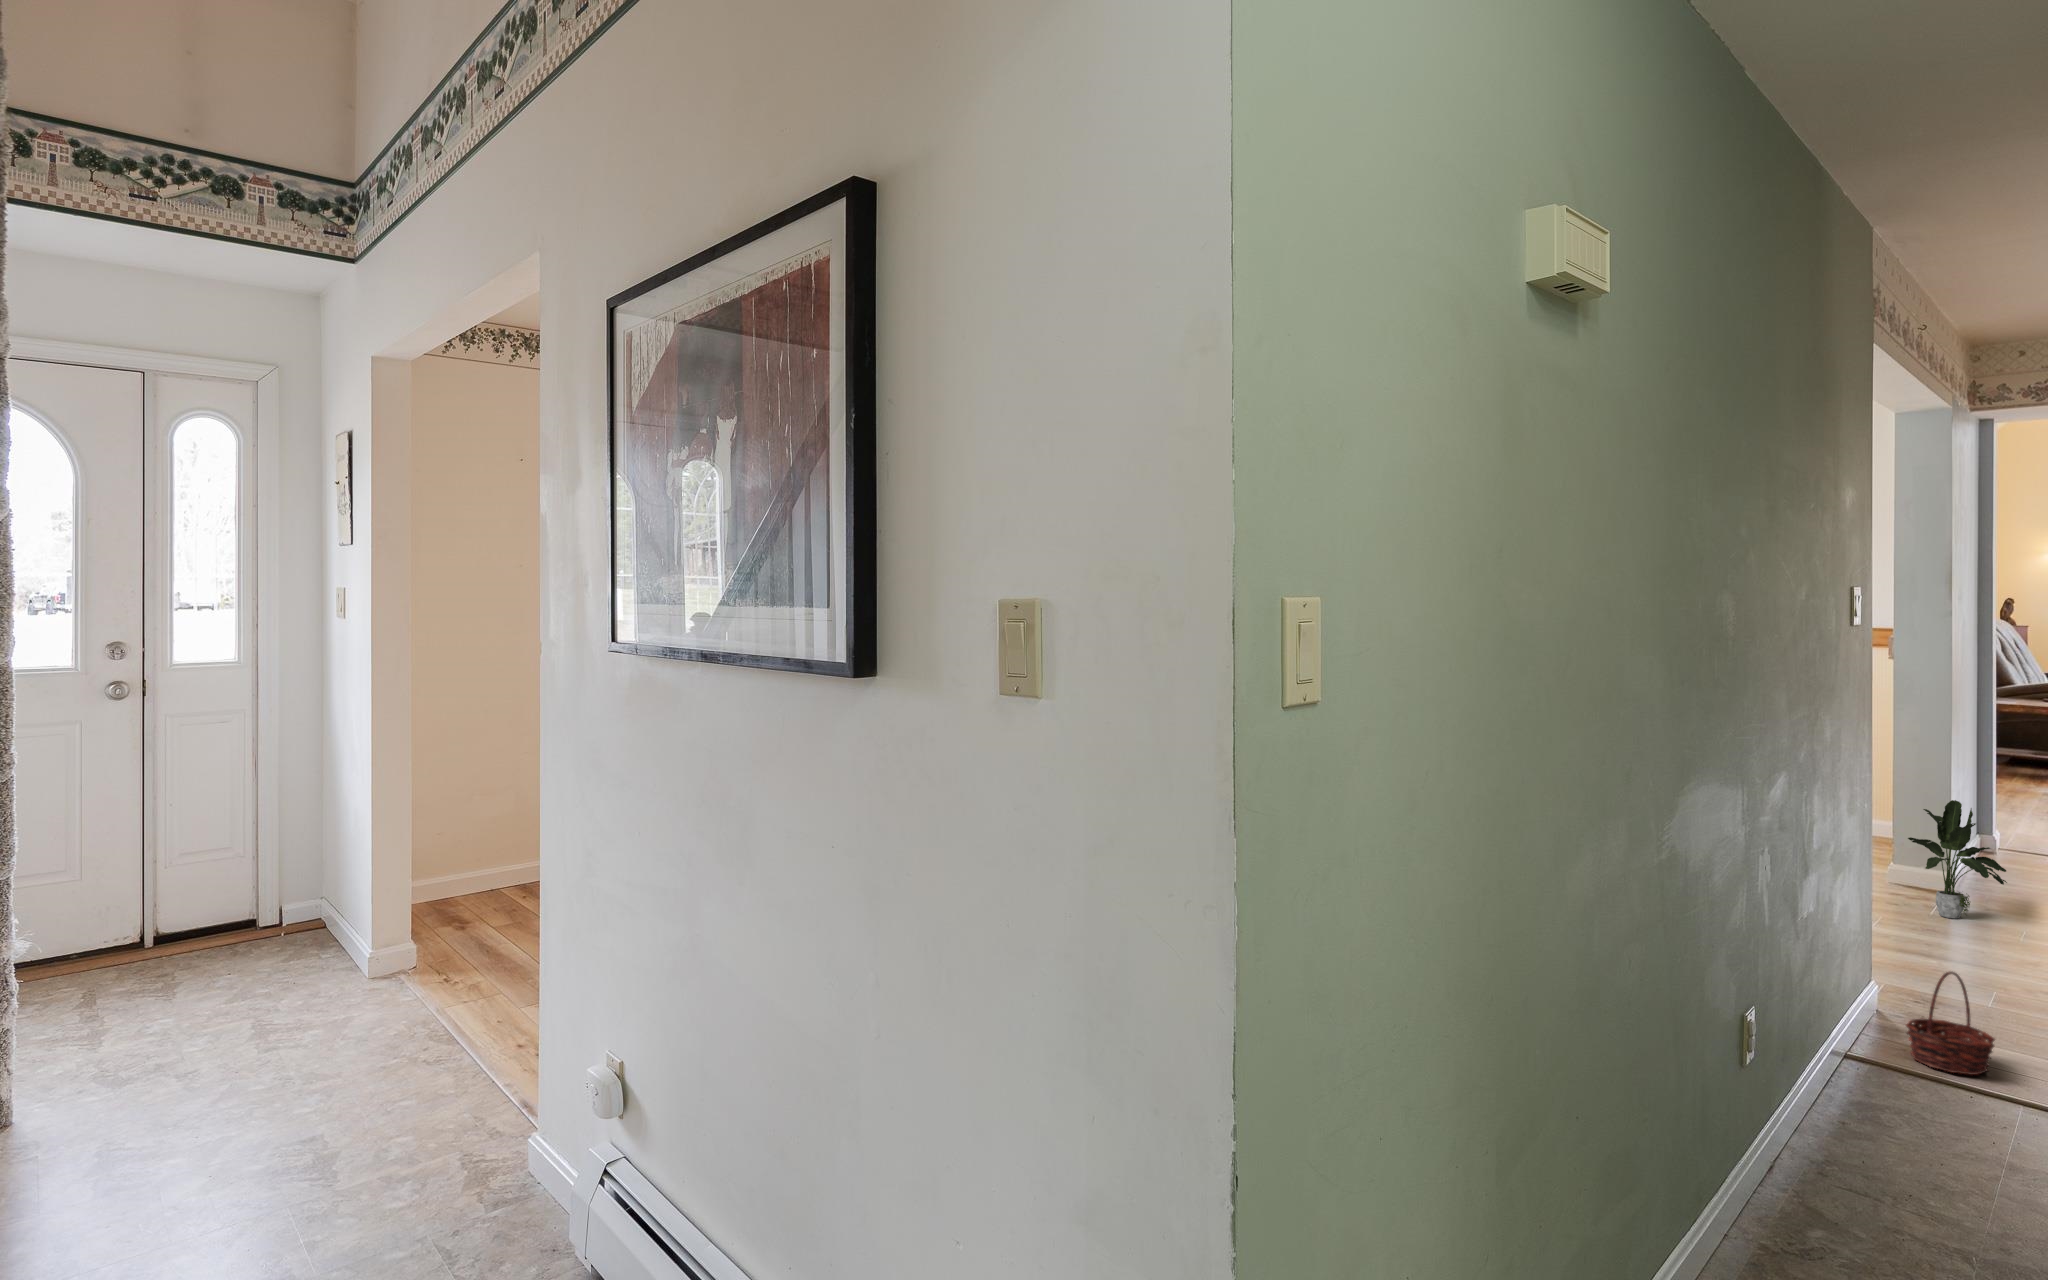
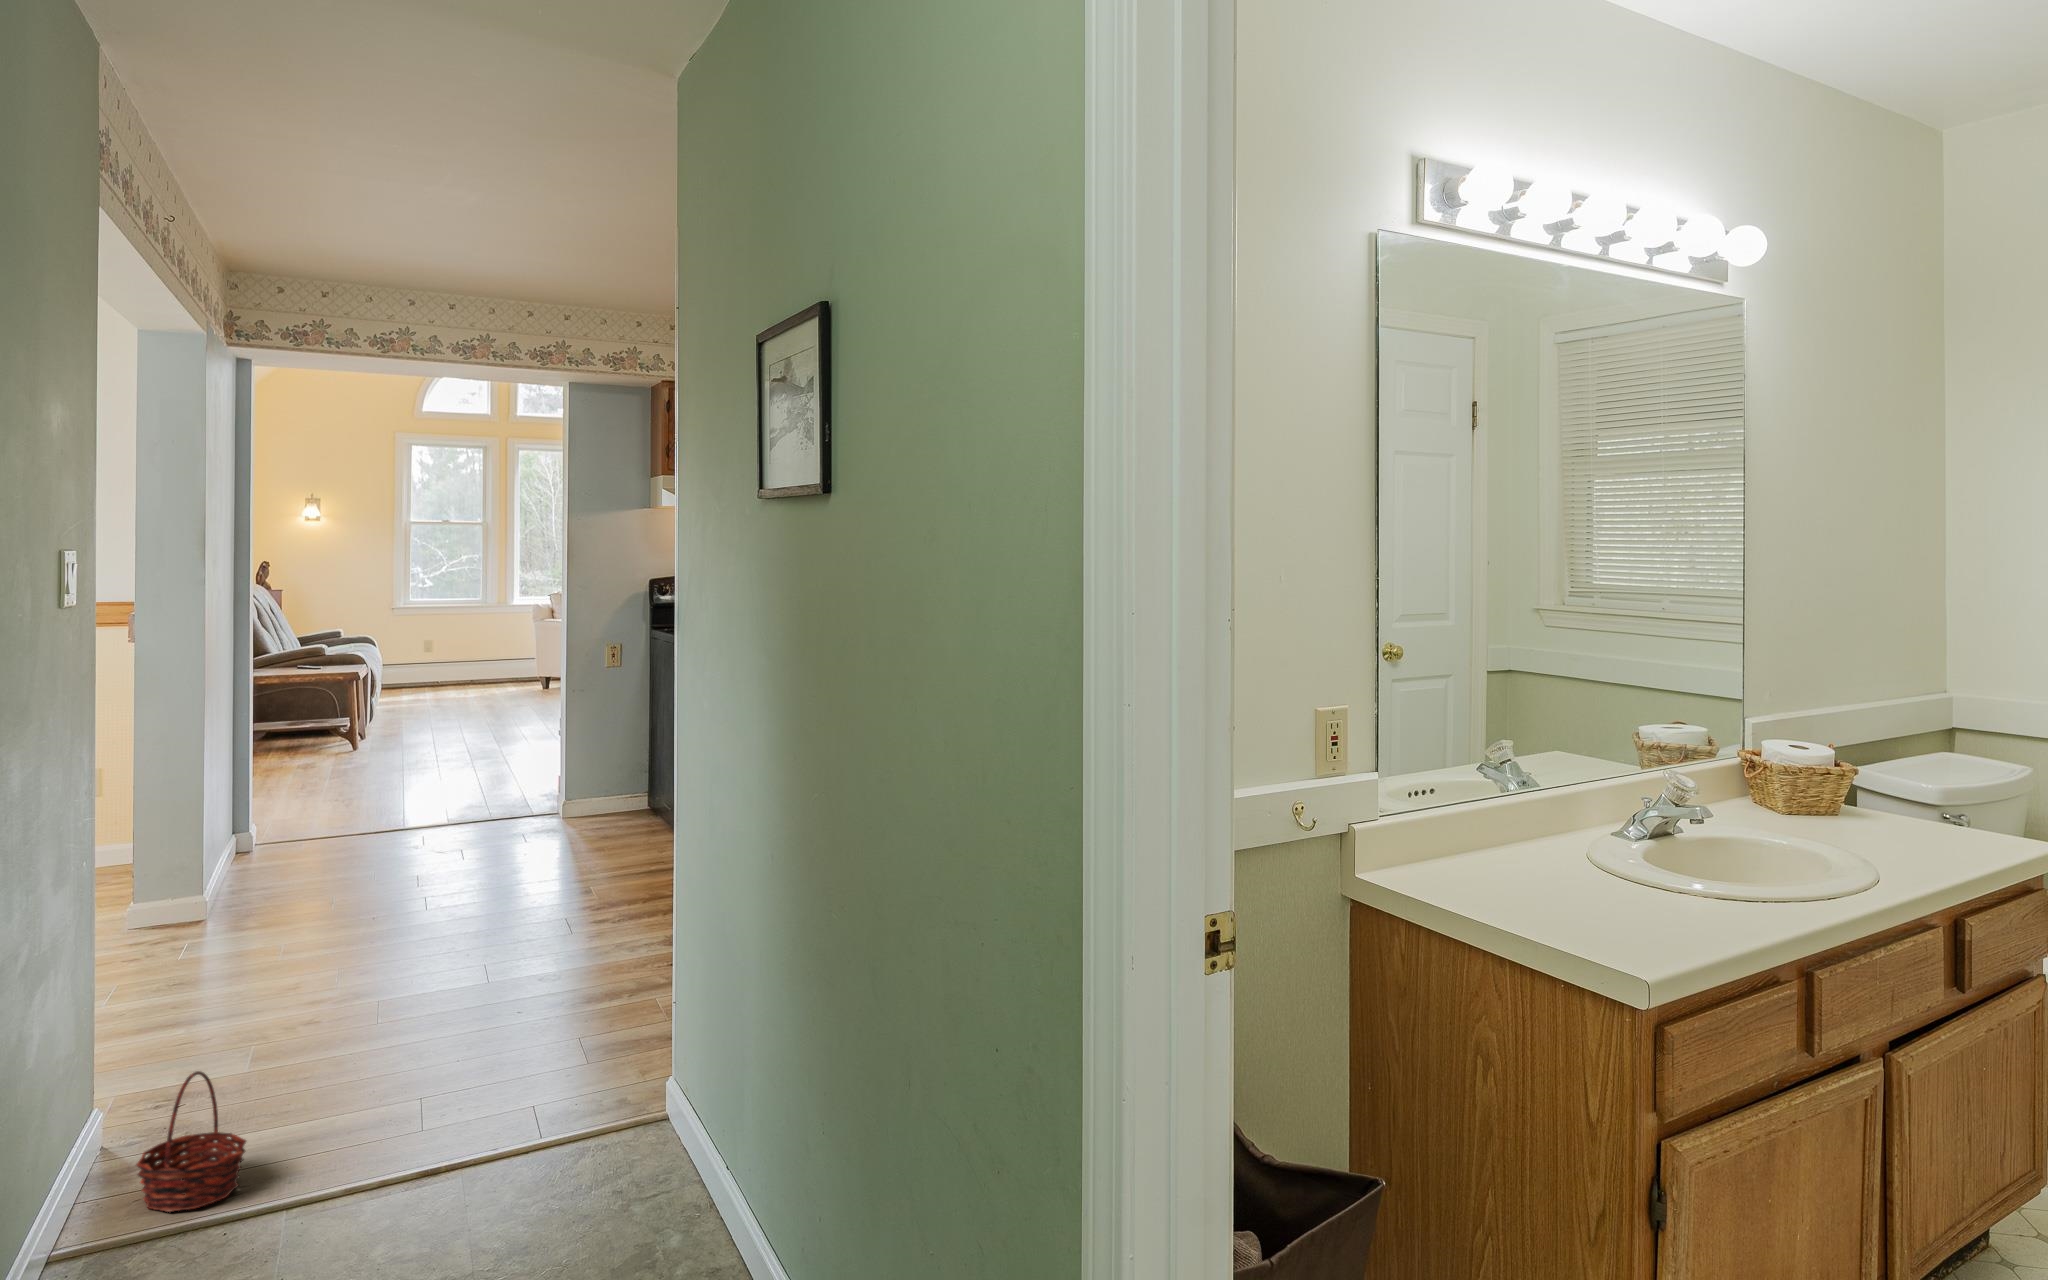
potted plant: present [1908,800,2007,919] -> none [151,813,262,958]

